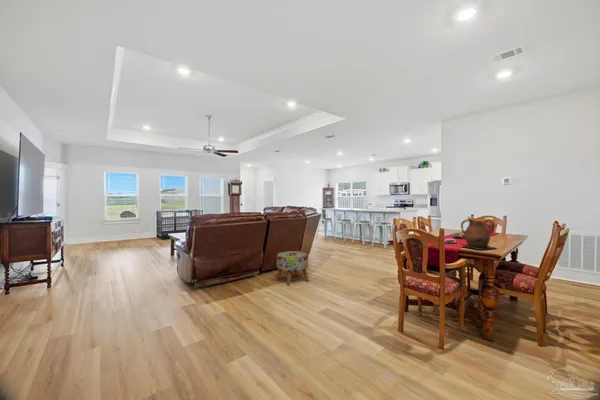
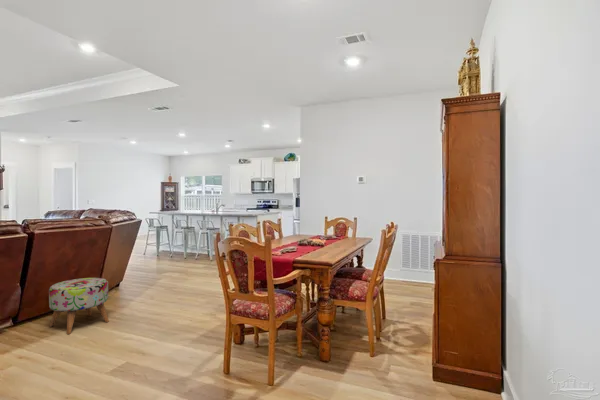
ceramic pitcher: present [461,217,495,249] -> none [299,218,334,258]

